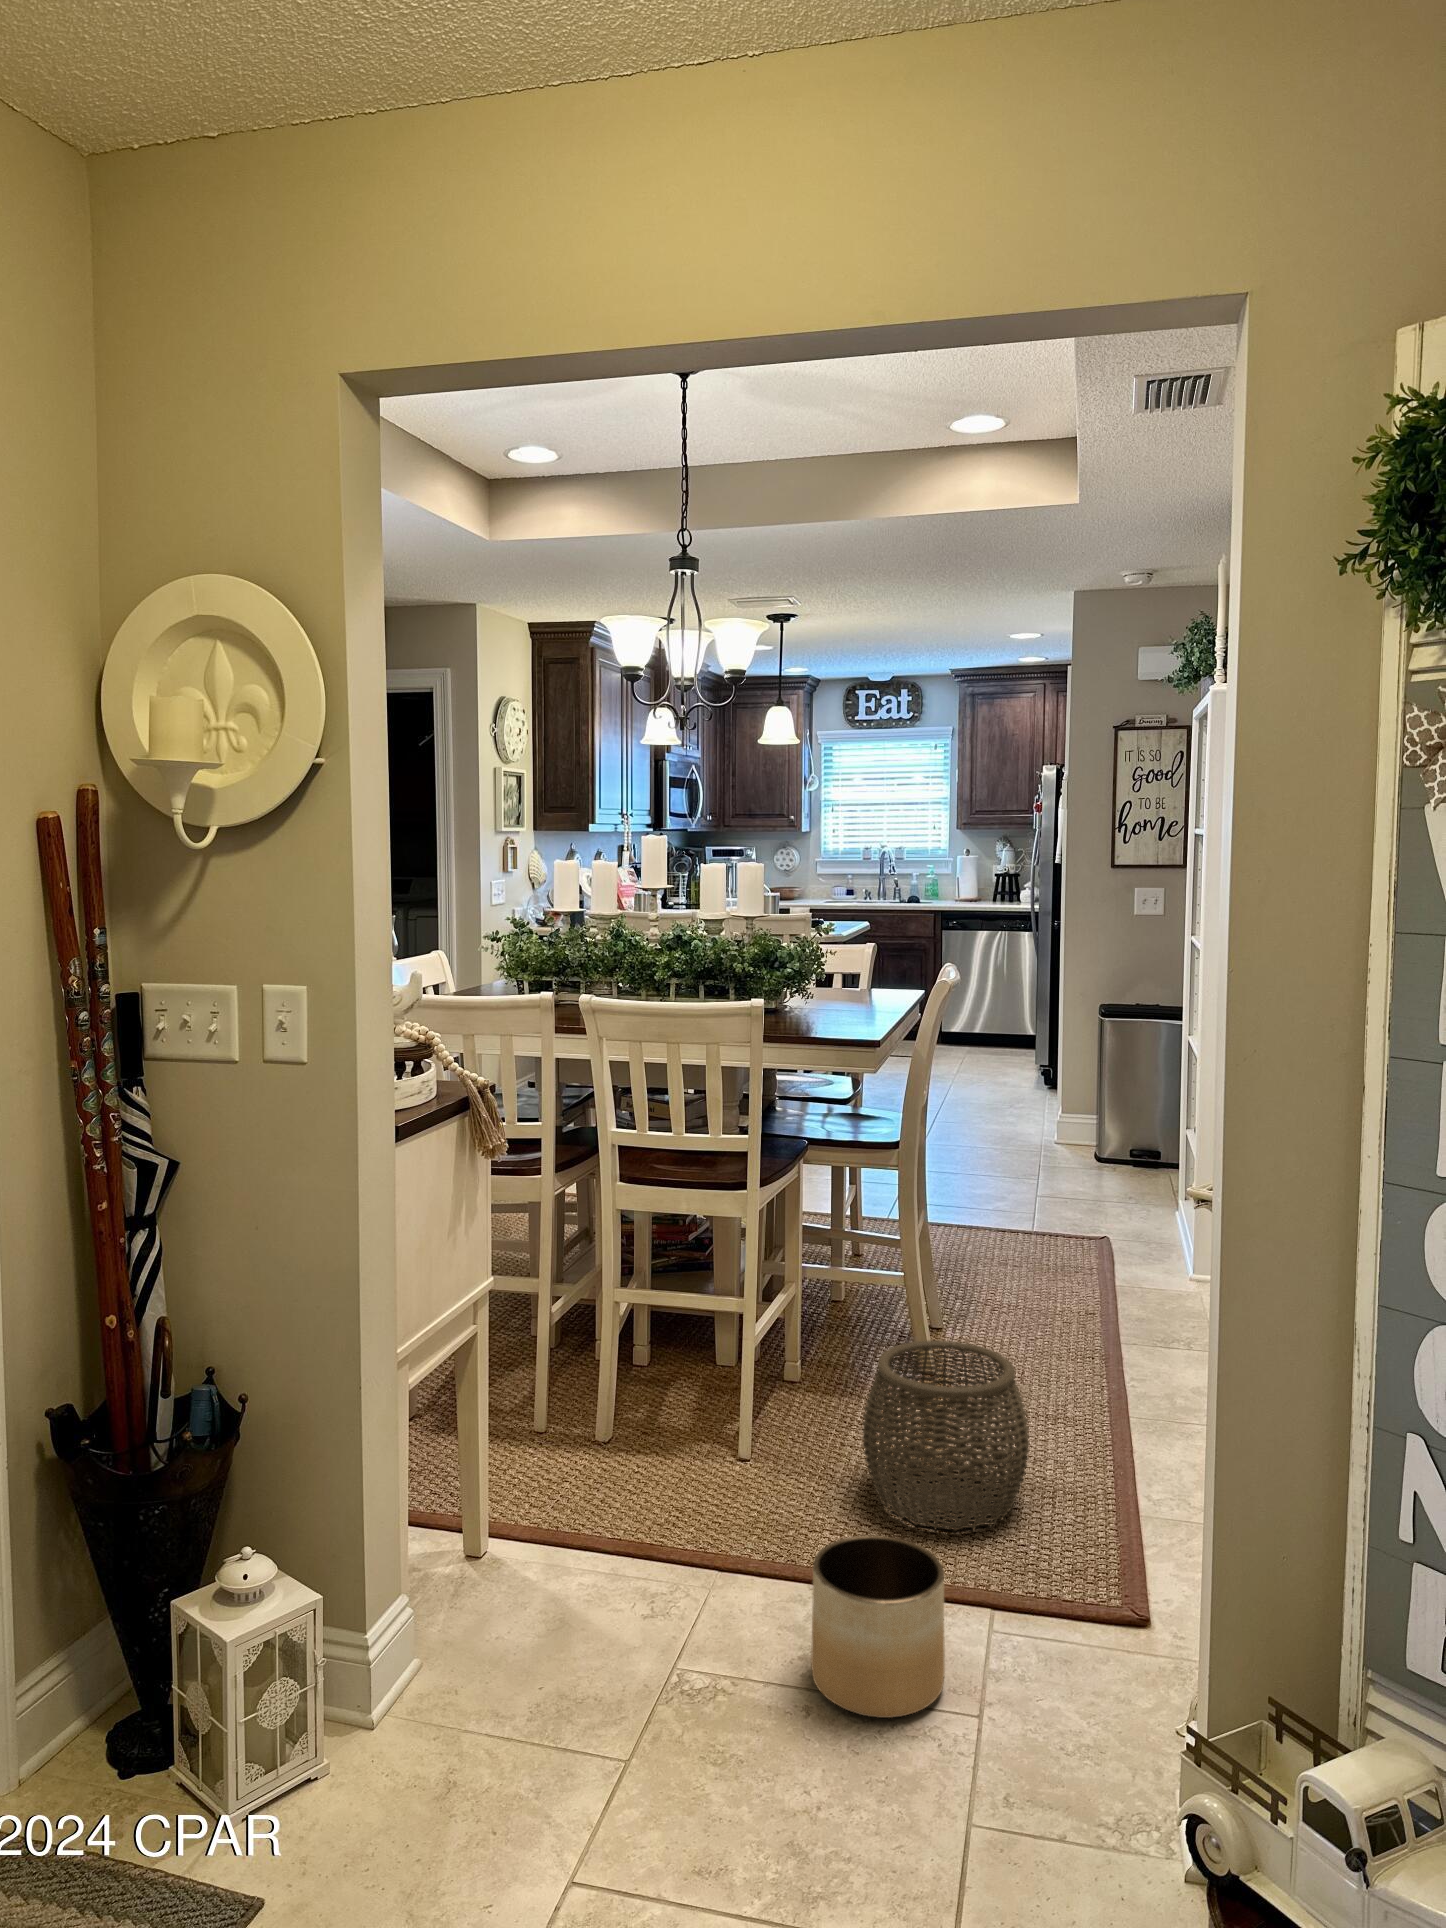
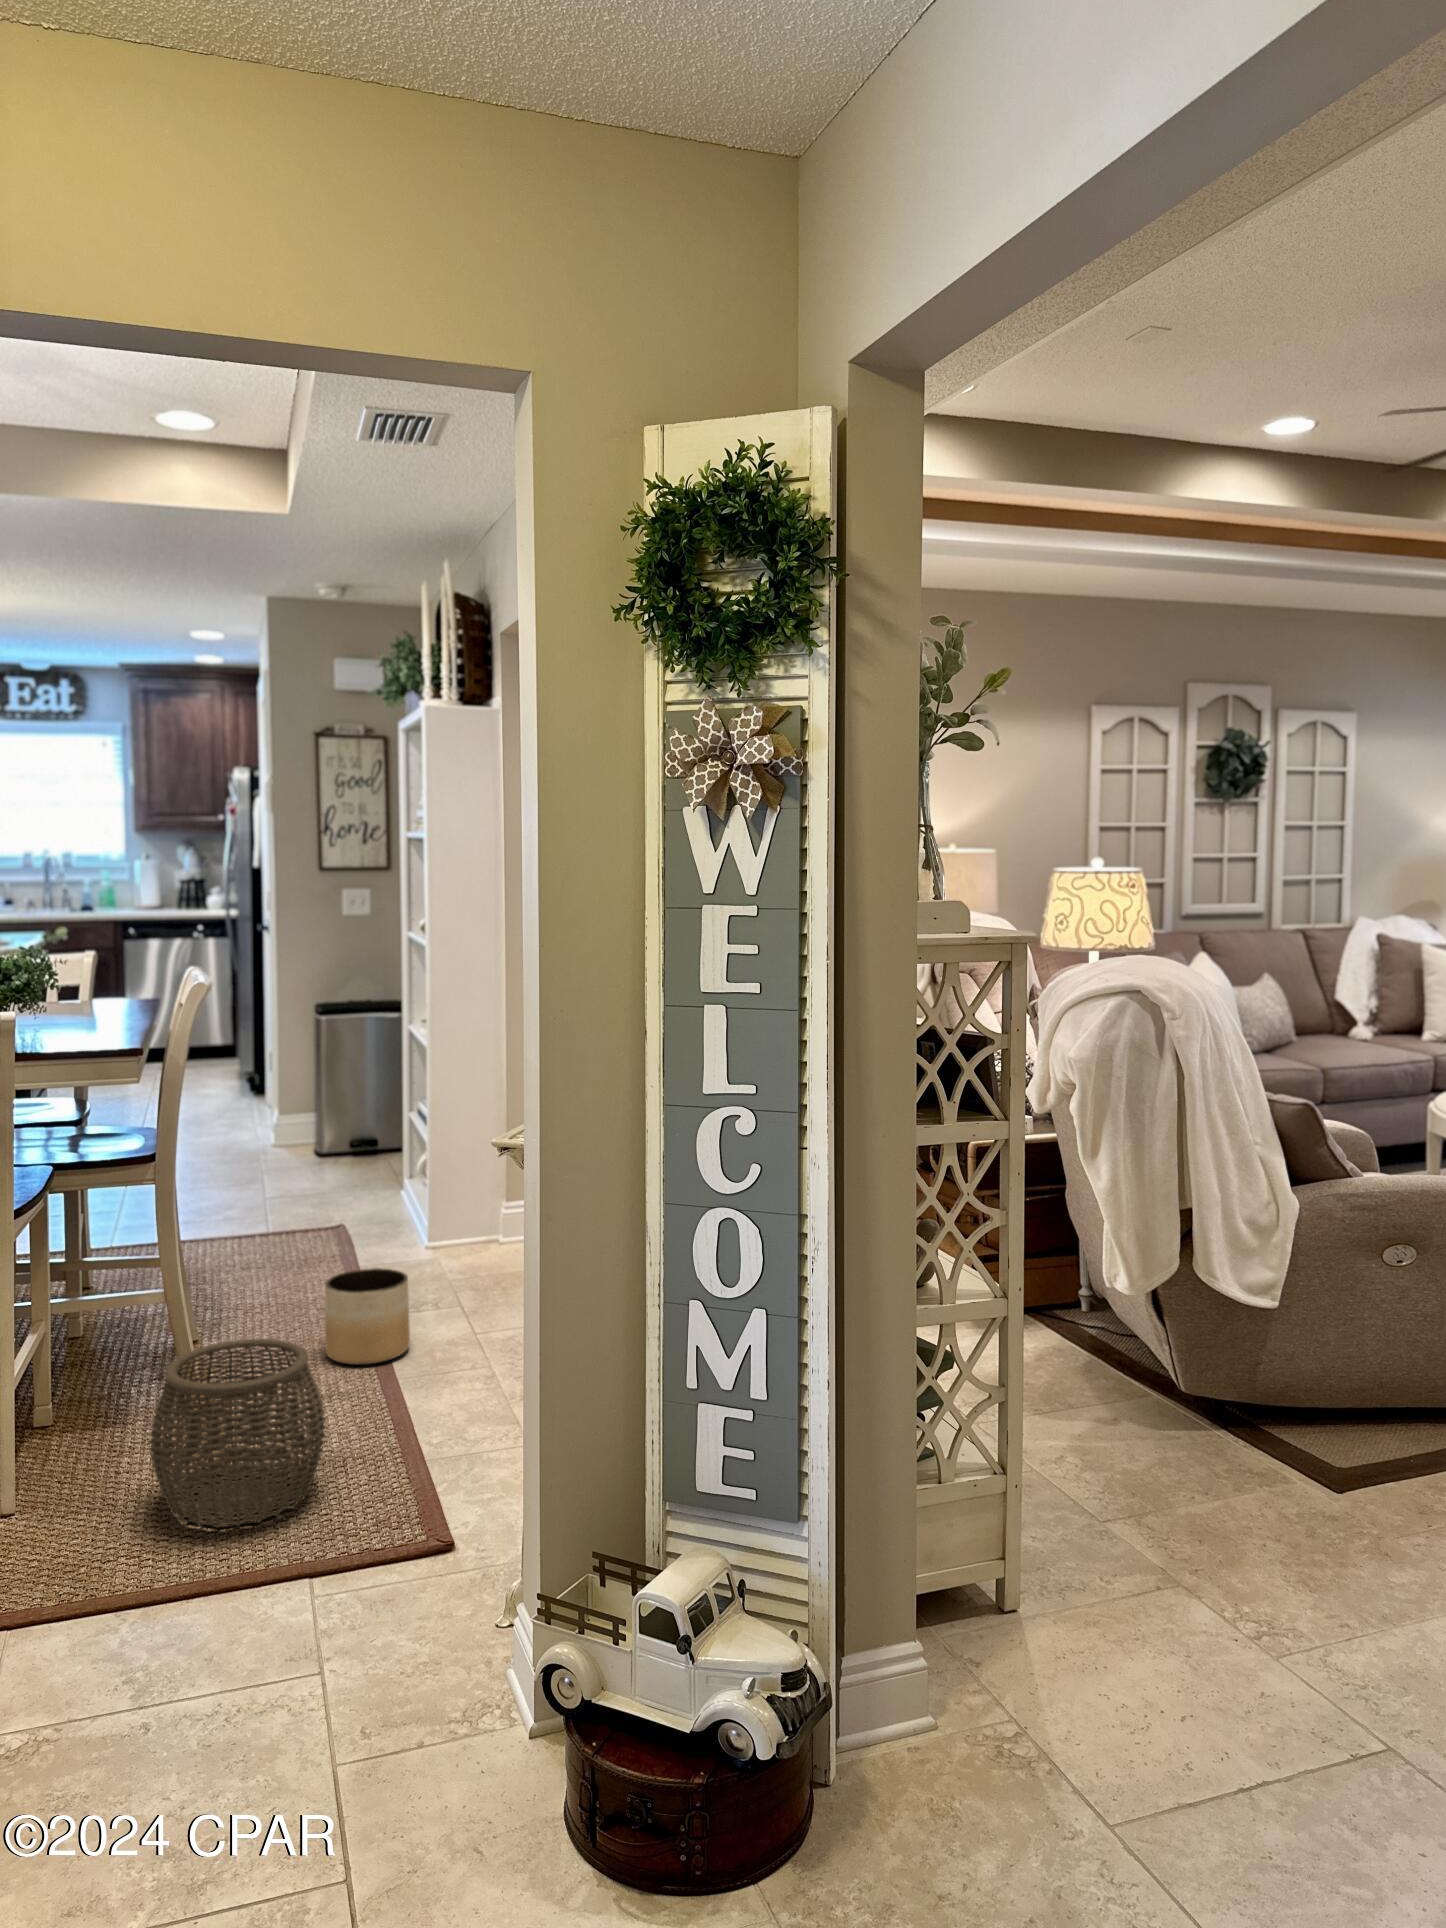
planter: present [811,1535,945,1718] -> present [325,1268,410,1365]

